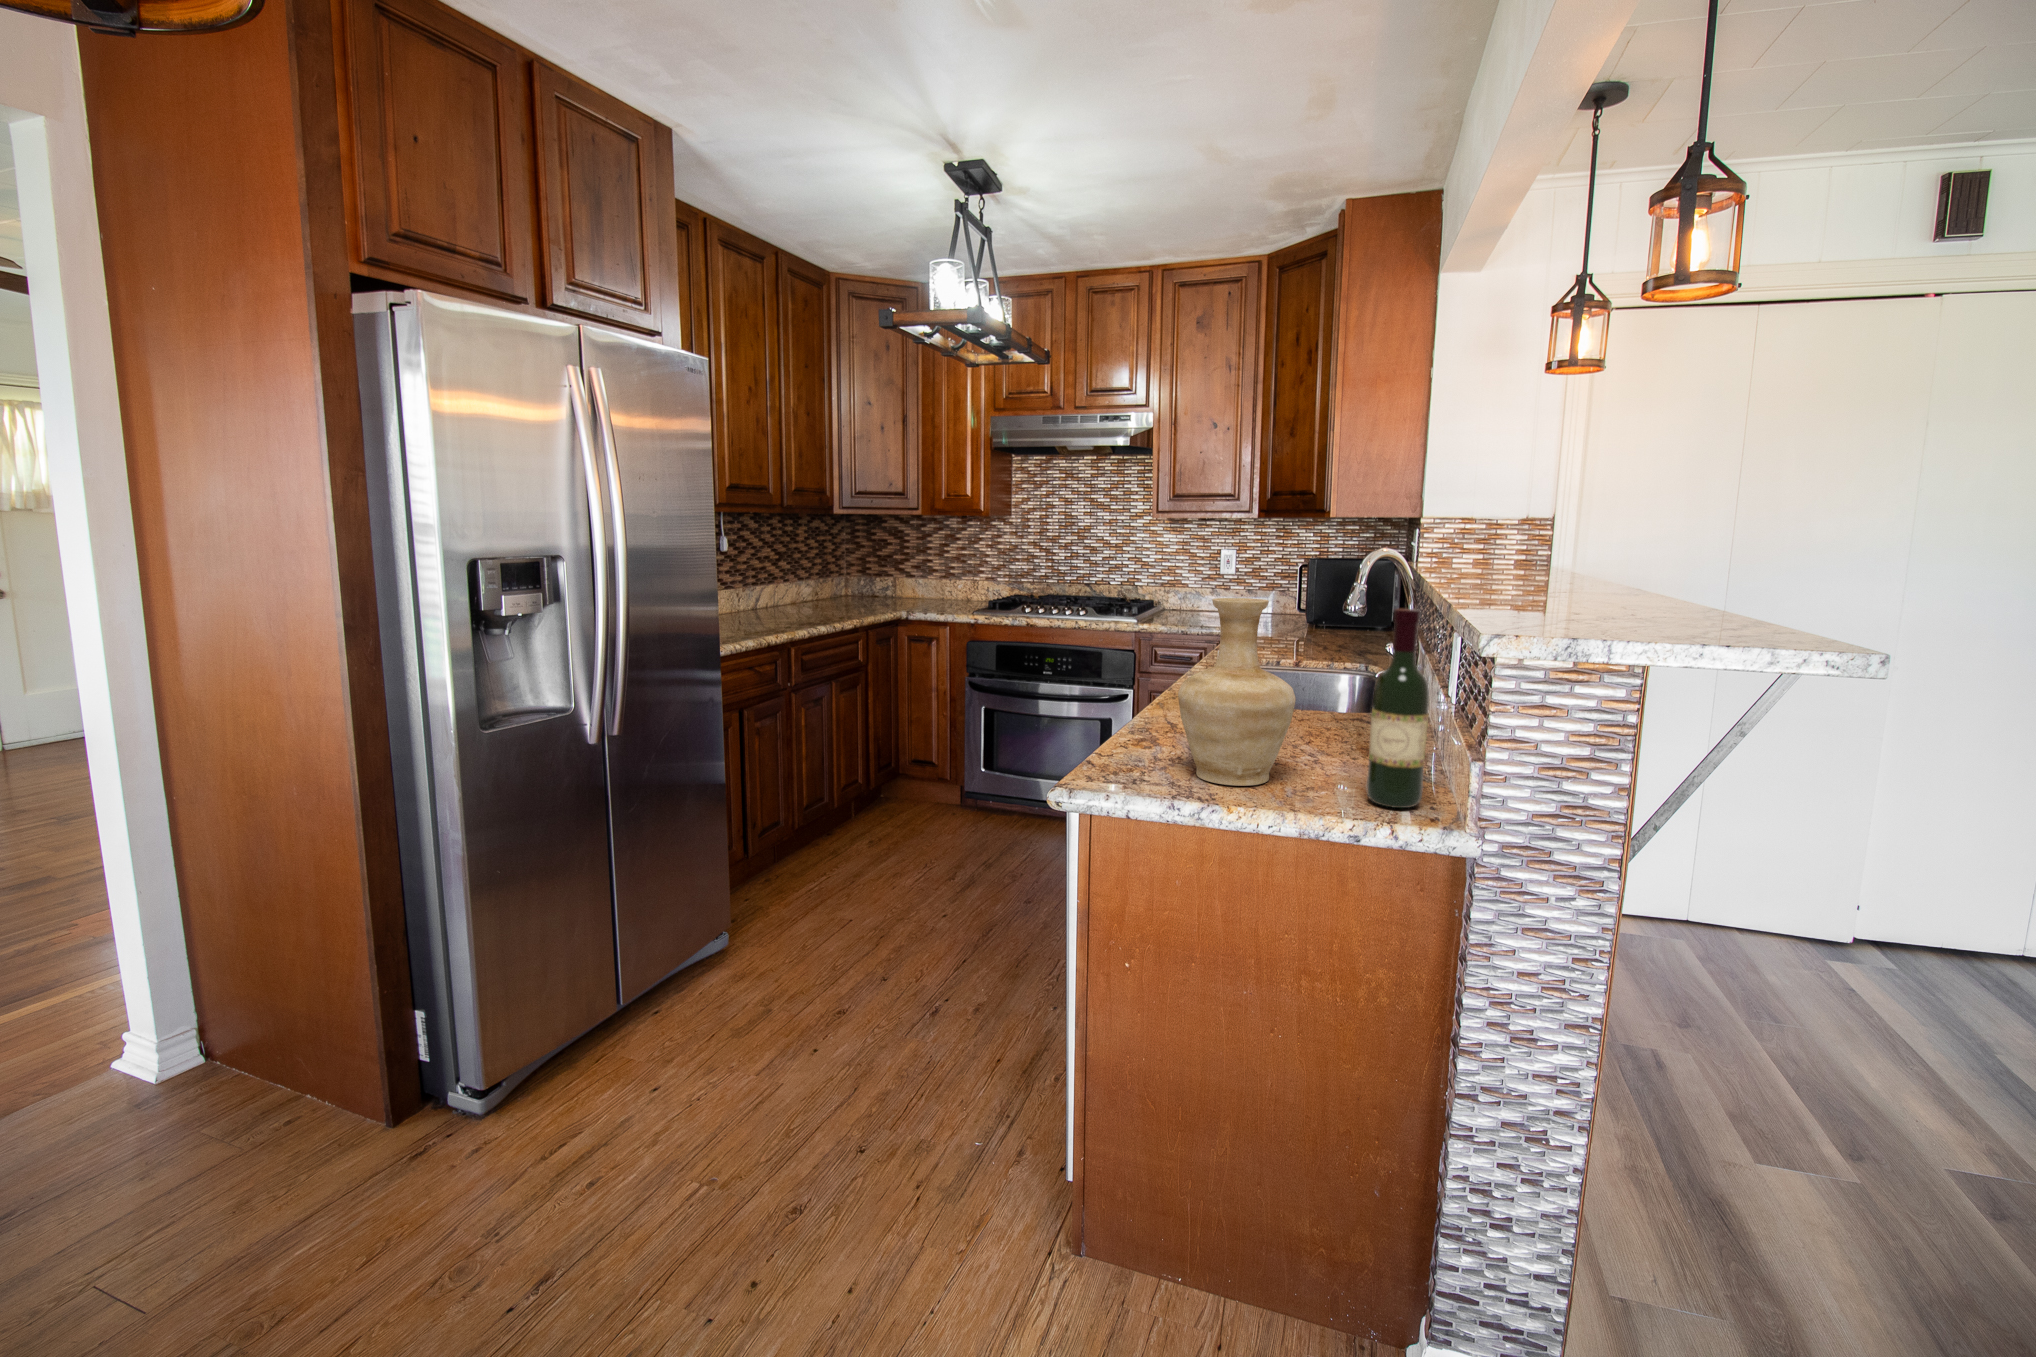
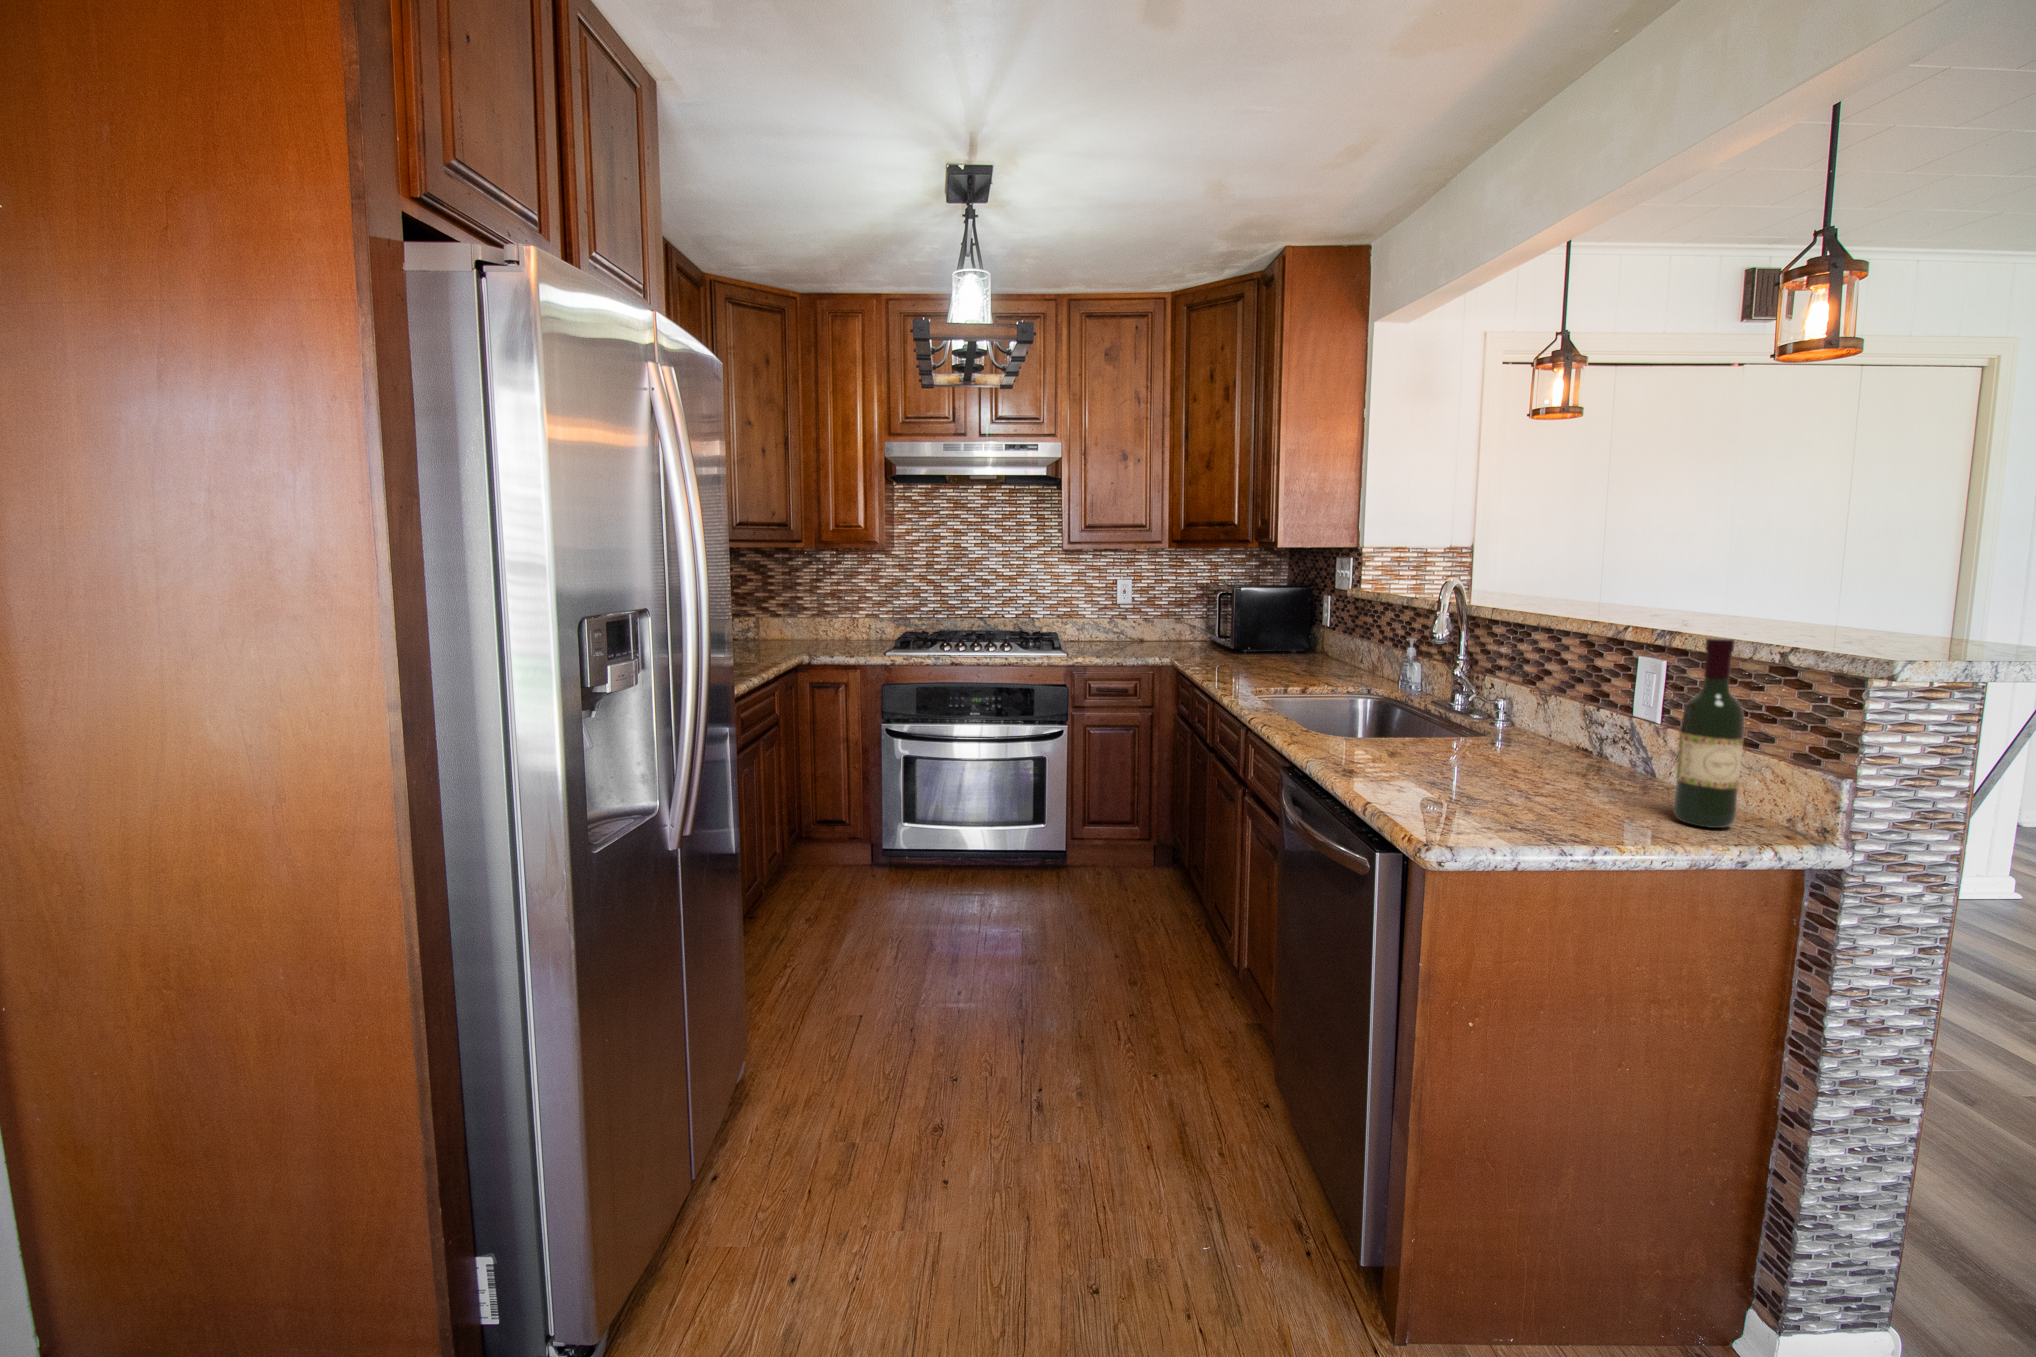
vase: present [1178,598,1296,786] -> none [1470,632,1604,822]

